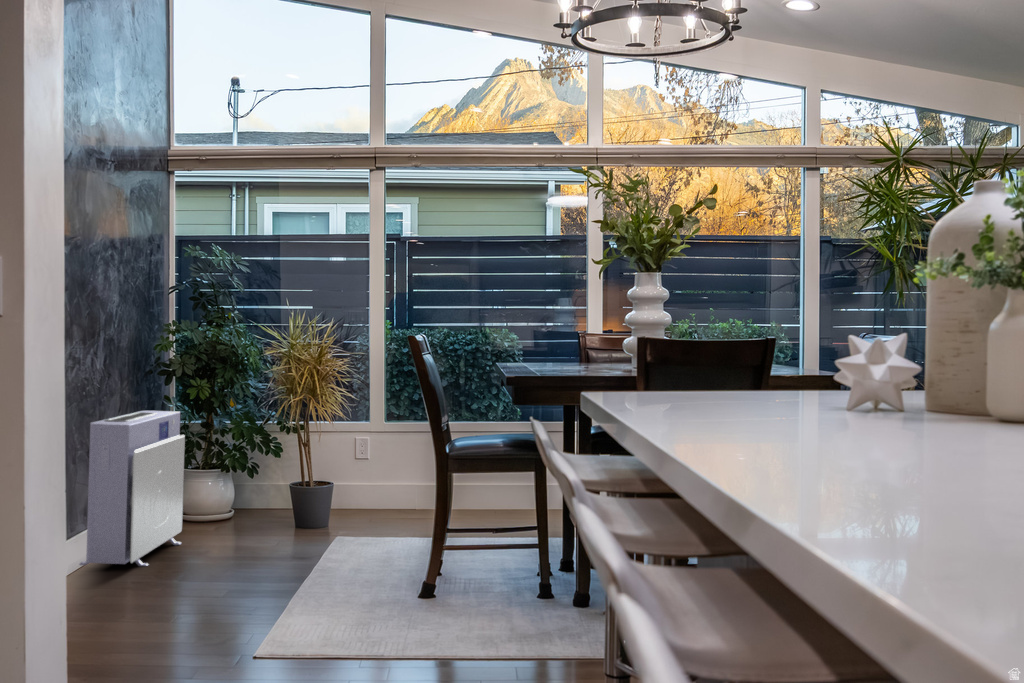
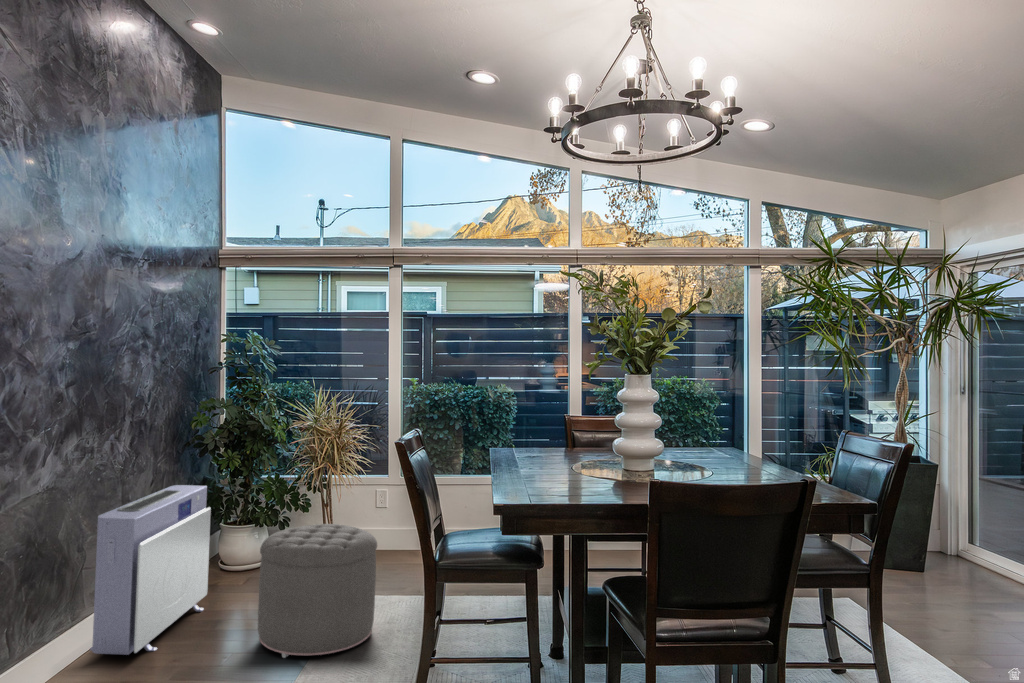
ottoman: none [253,446,375,569] -> present [258,524,377,658]

